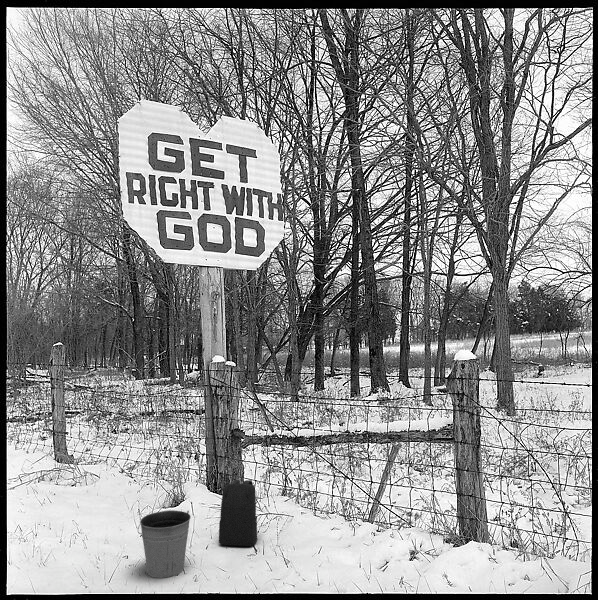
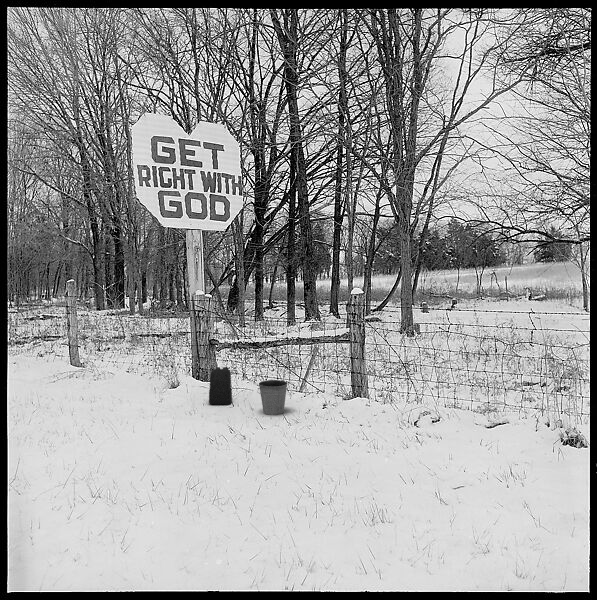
bucket: present [138,510,191,578] -> present [259,379,288,415]

